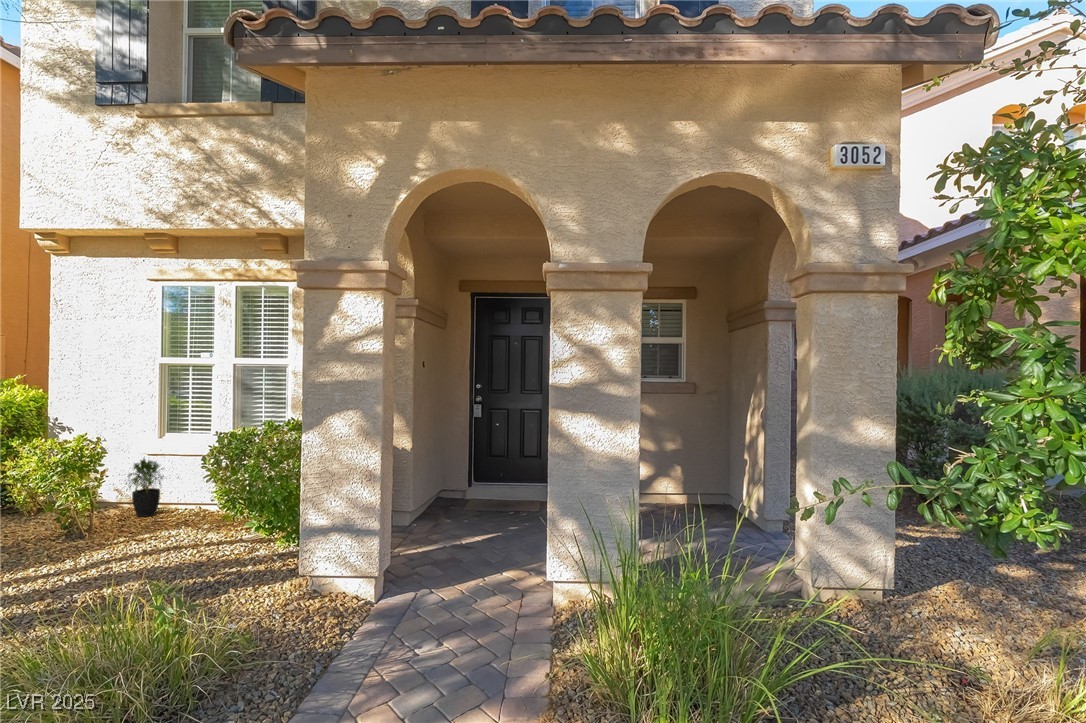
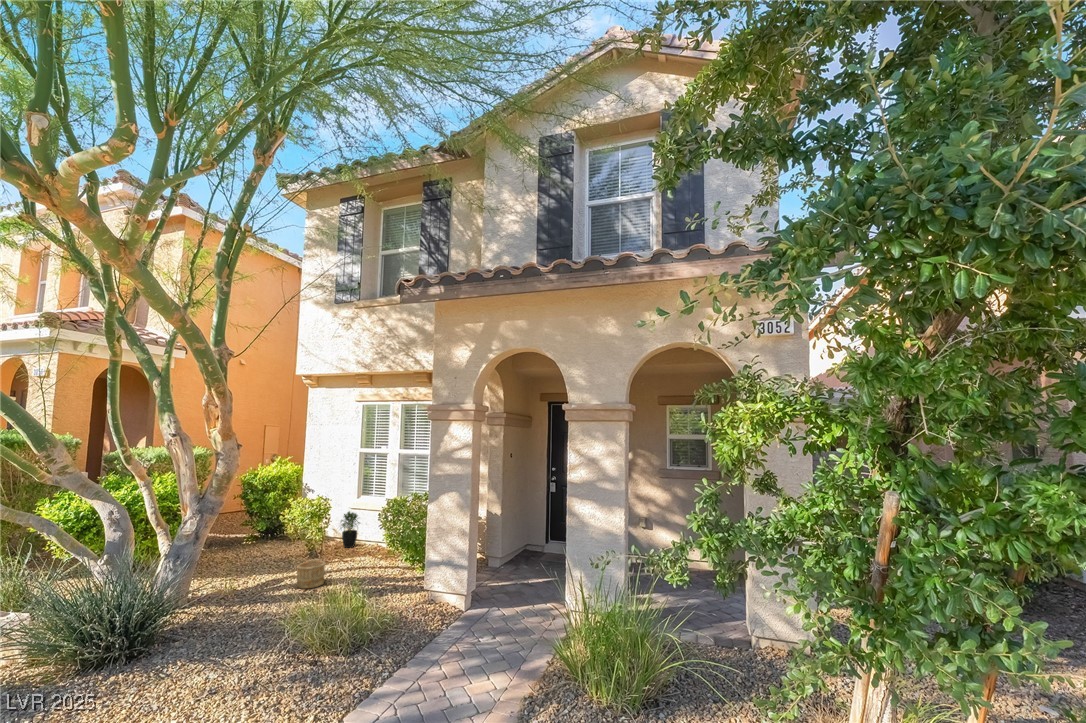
wooden bucket: none [43,539,103,591] -> present [297,560,325,589]

